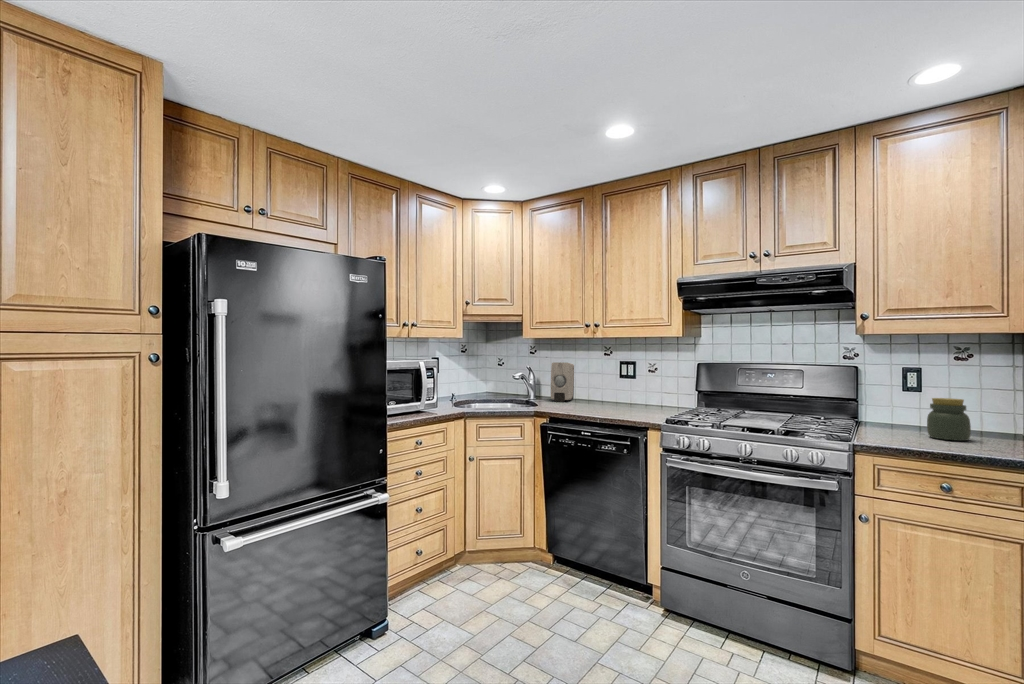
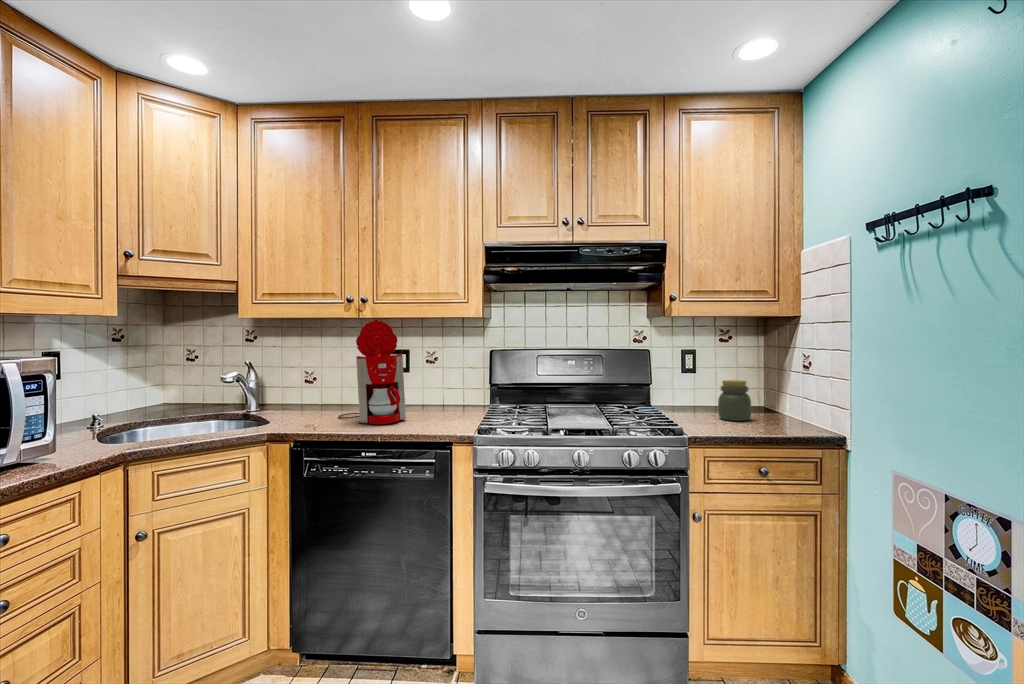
coffee maker: none [579,338,623,412] -> present [338,319,406,424]
soap dispenser: present [551,362,574,402] -> none [287,354,320,412]

